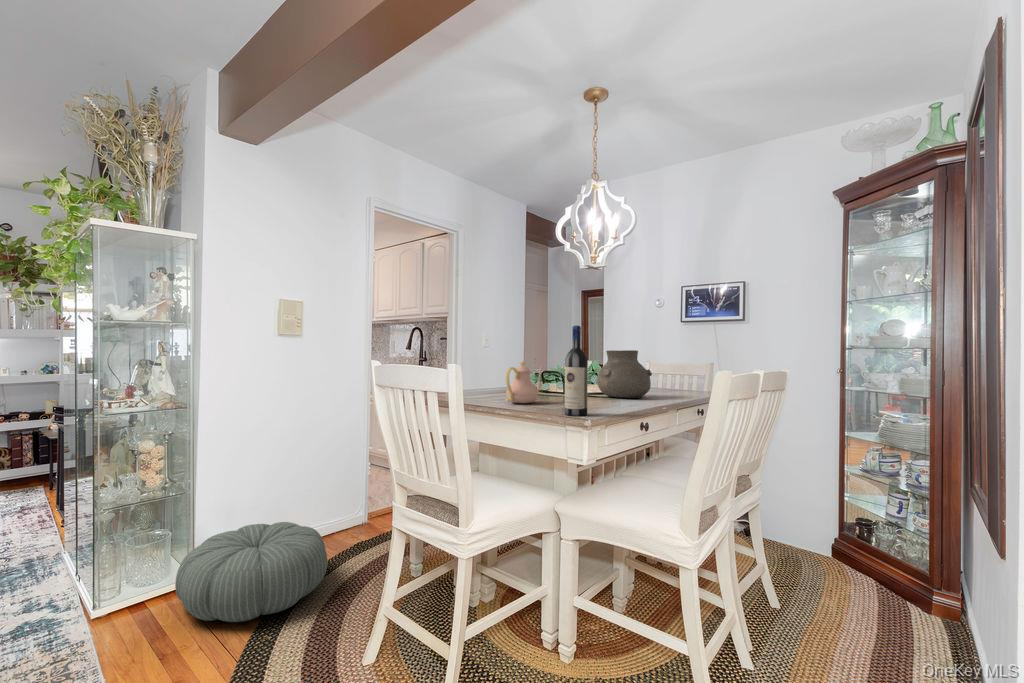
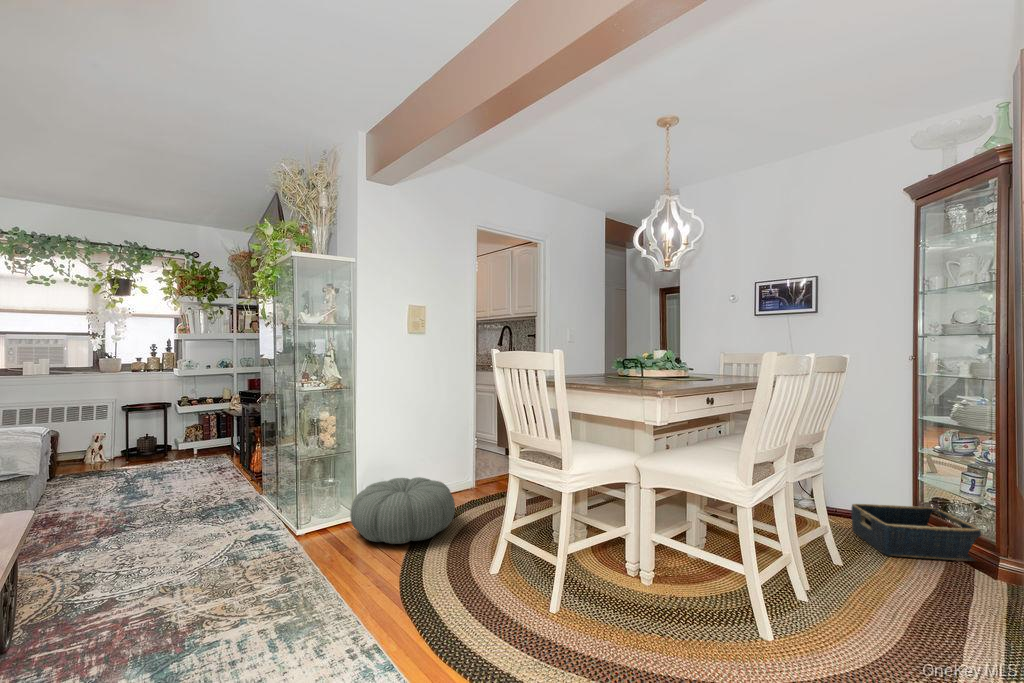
wine bottle: present [565,326,588,416] -> none [642,318,661,388]
vase: present [597,350,652,398] -> none [672,340,721,380]
teapot: present [506,361,544,403] -> none [594,349,627,382]
basket: none [782,530,912,592] -> present [851,504,981,561]

